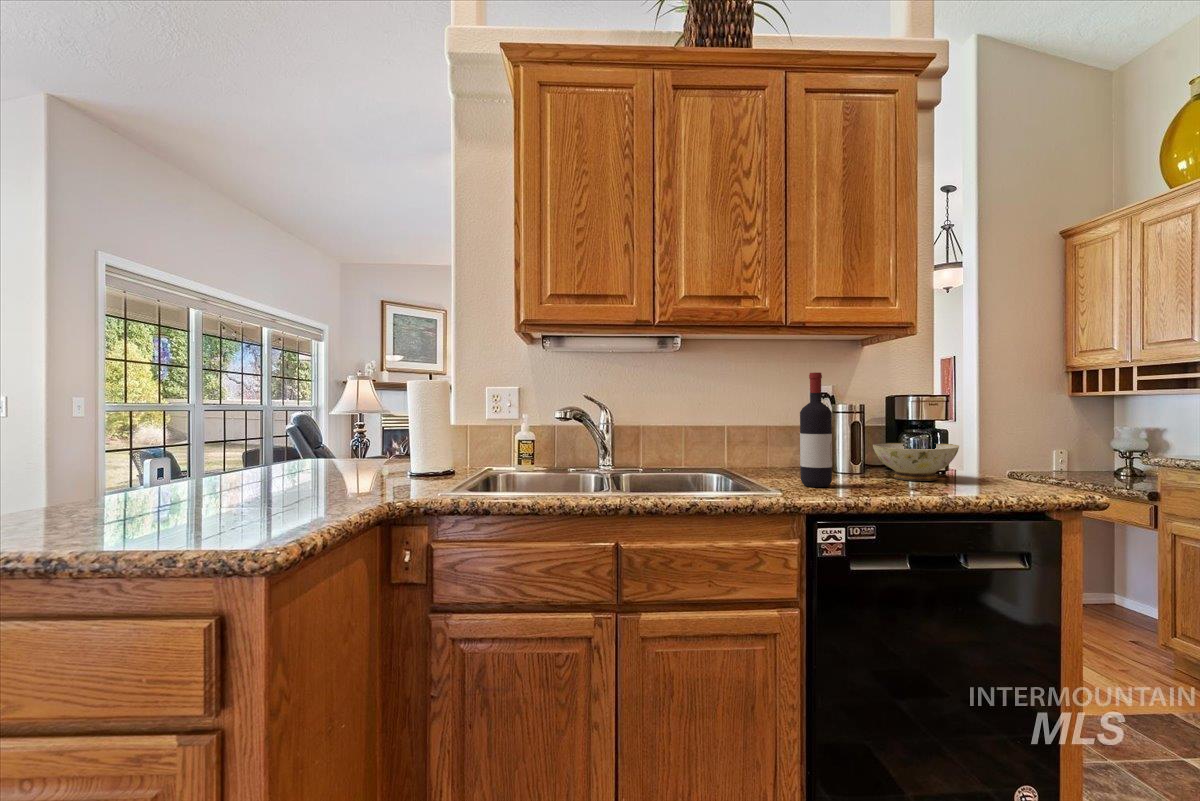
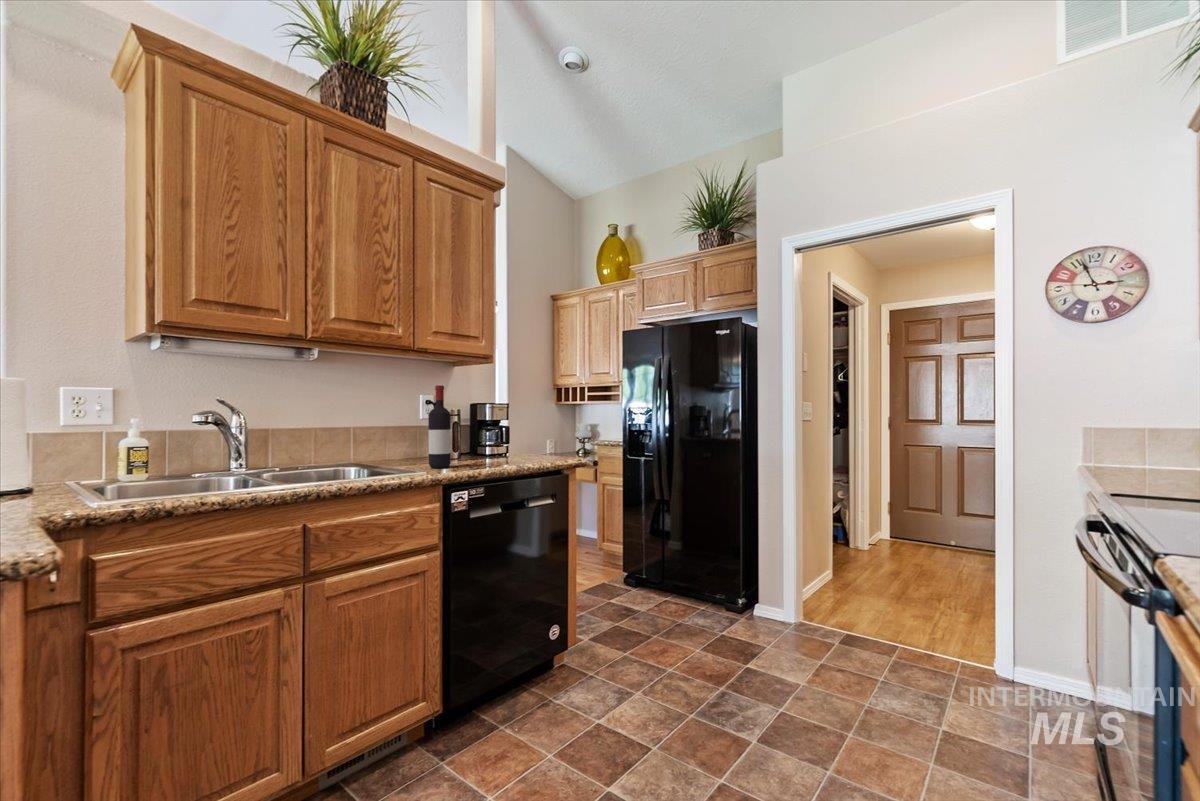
ceramic bowl: present [873,443,959,481] -> none [467,435,520,460]

